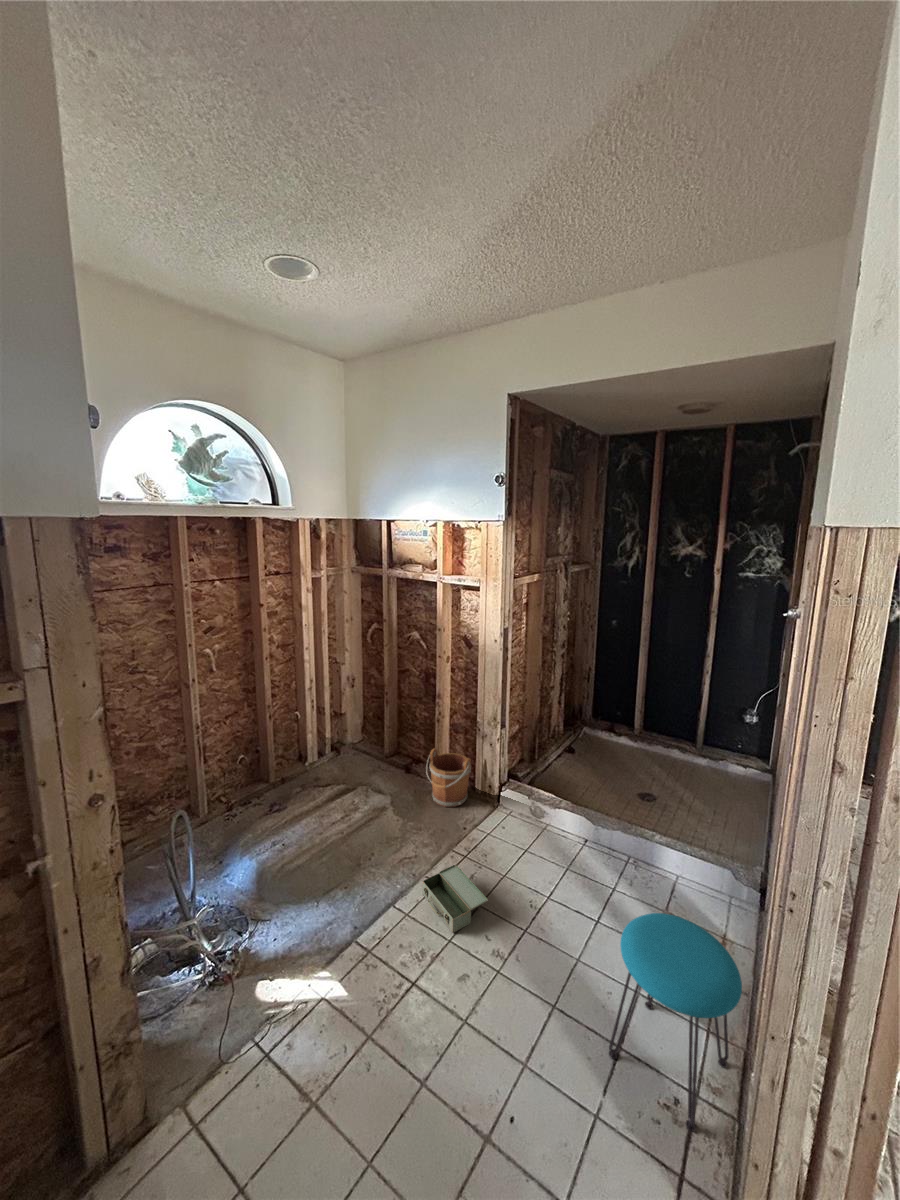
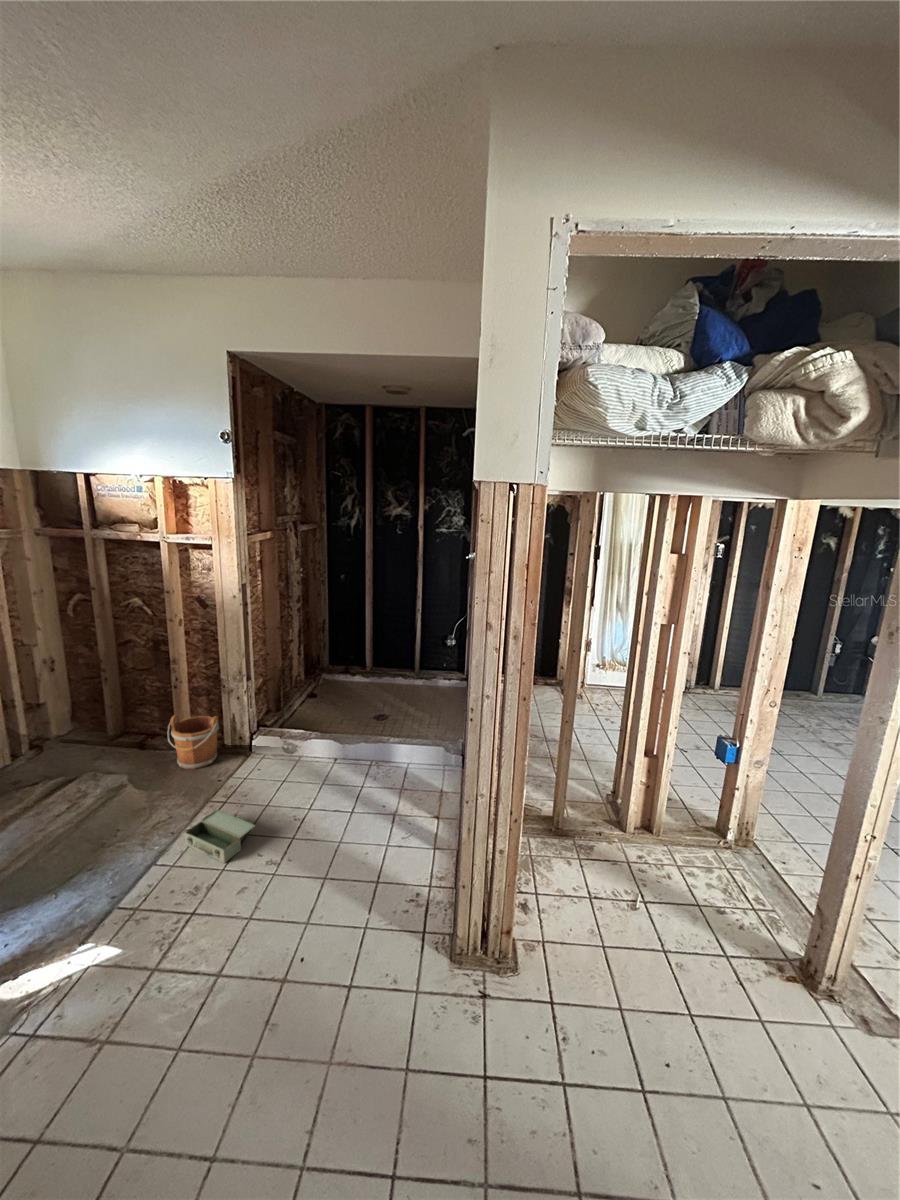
stool: present [609,913,742,1132] -> none [369,775,451,906]

